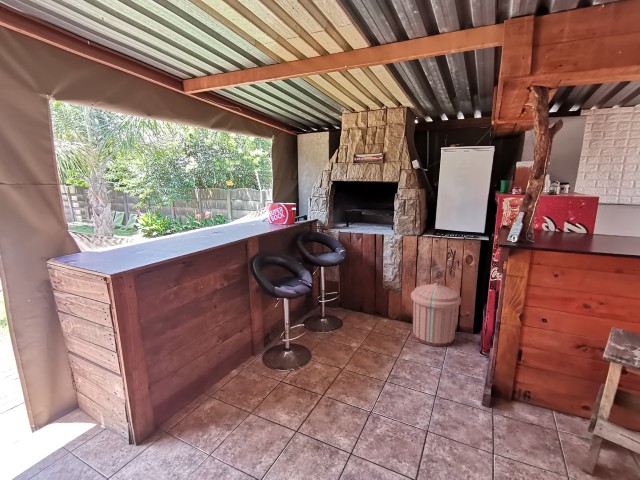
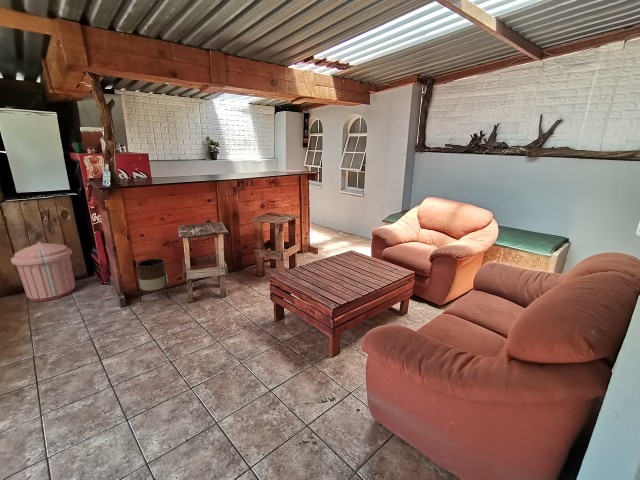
planter: none [509,356,569,440] -> present [136,258,169,302]

